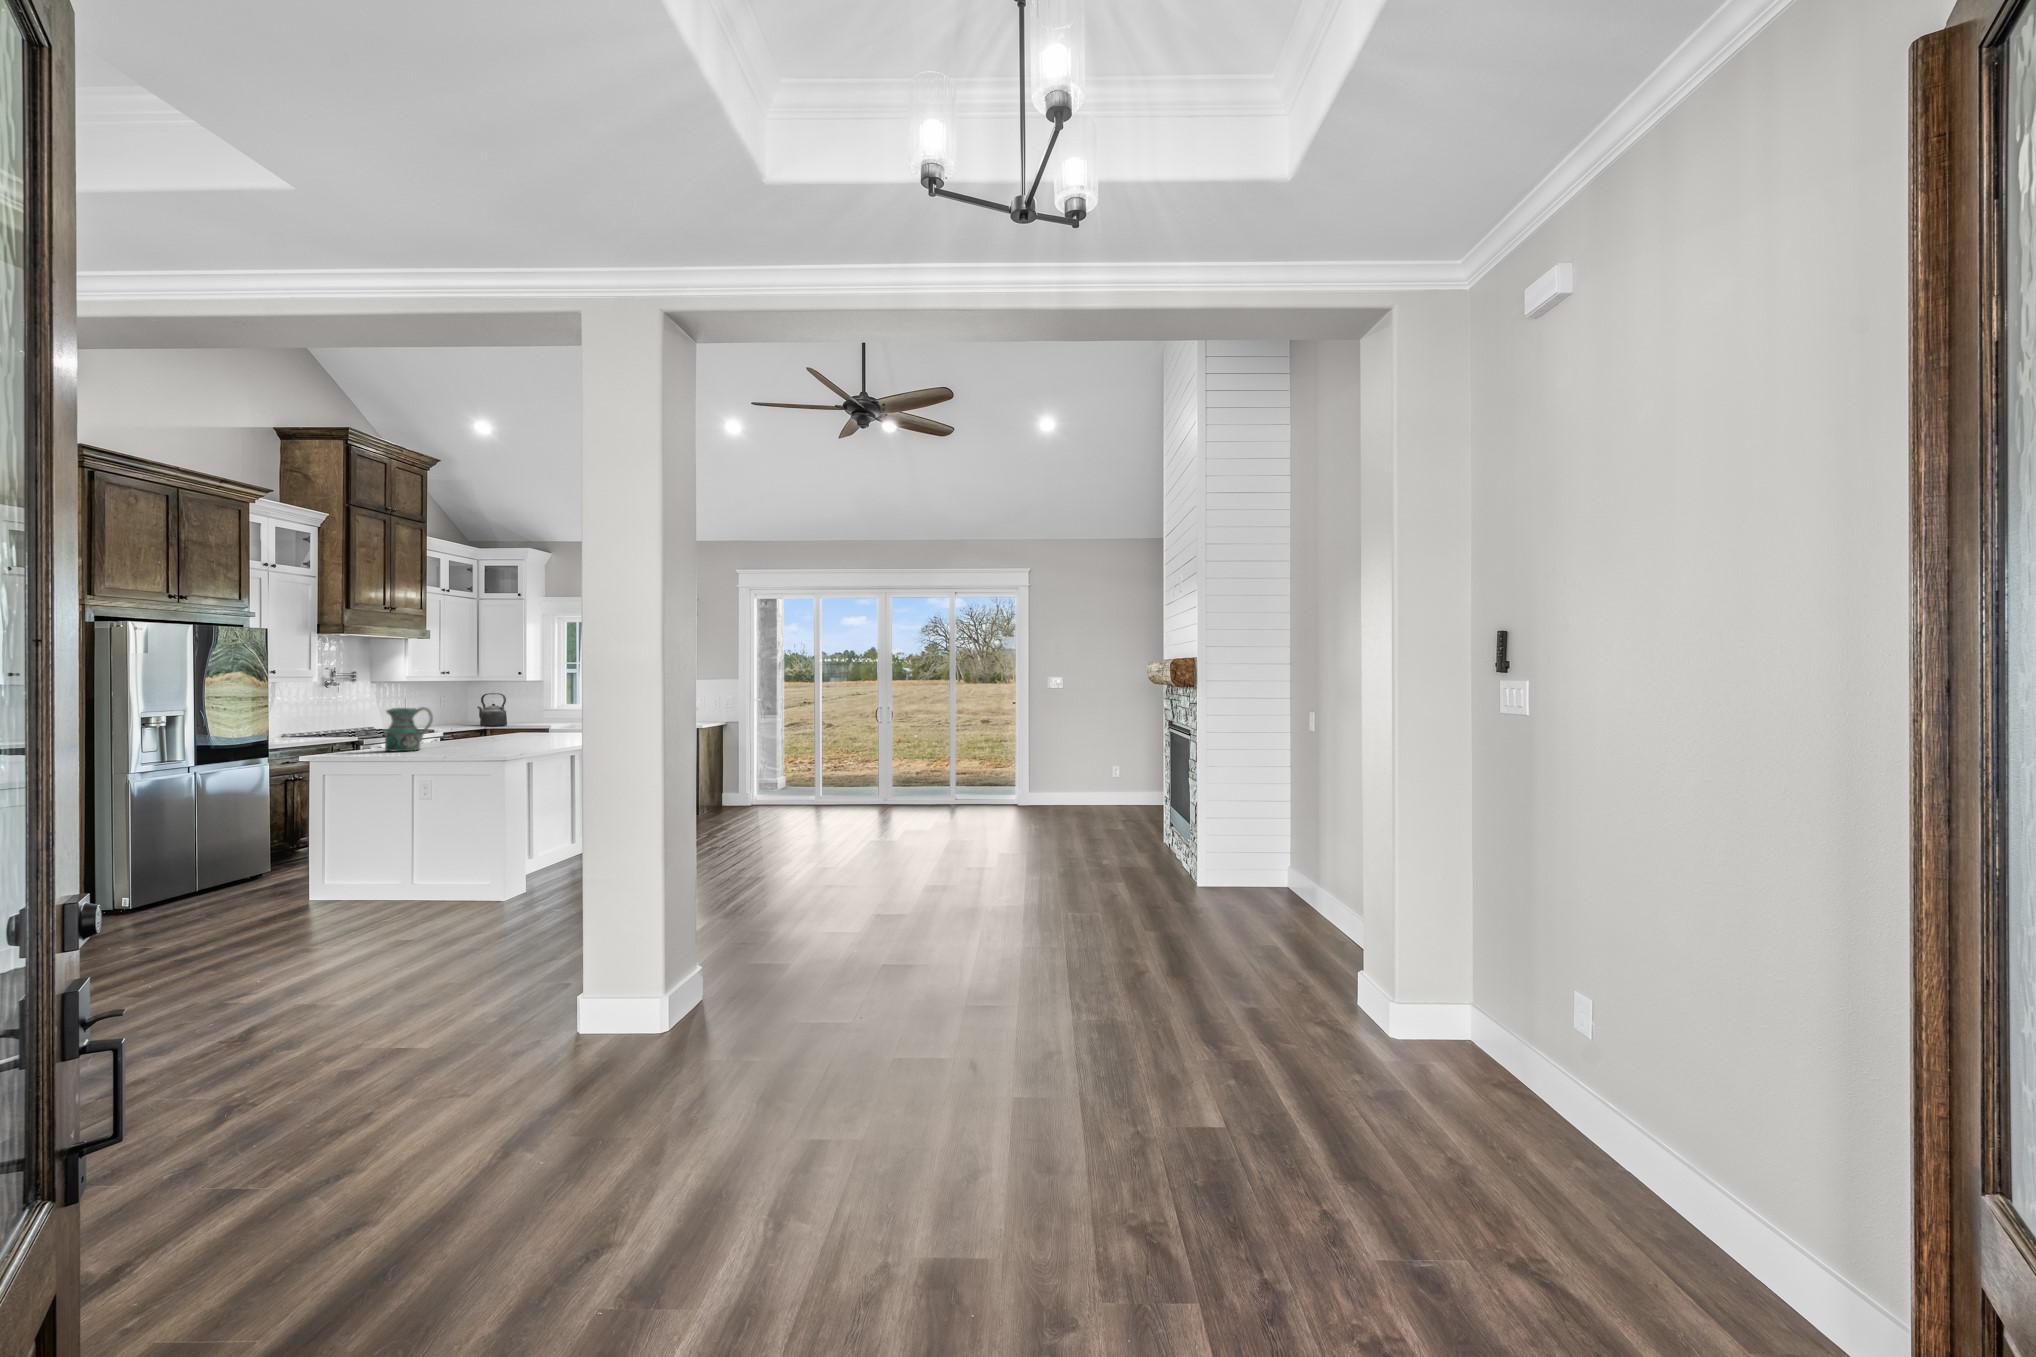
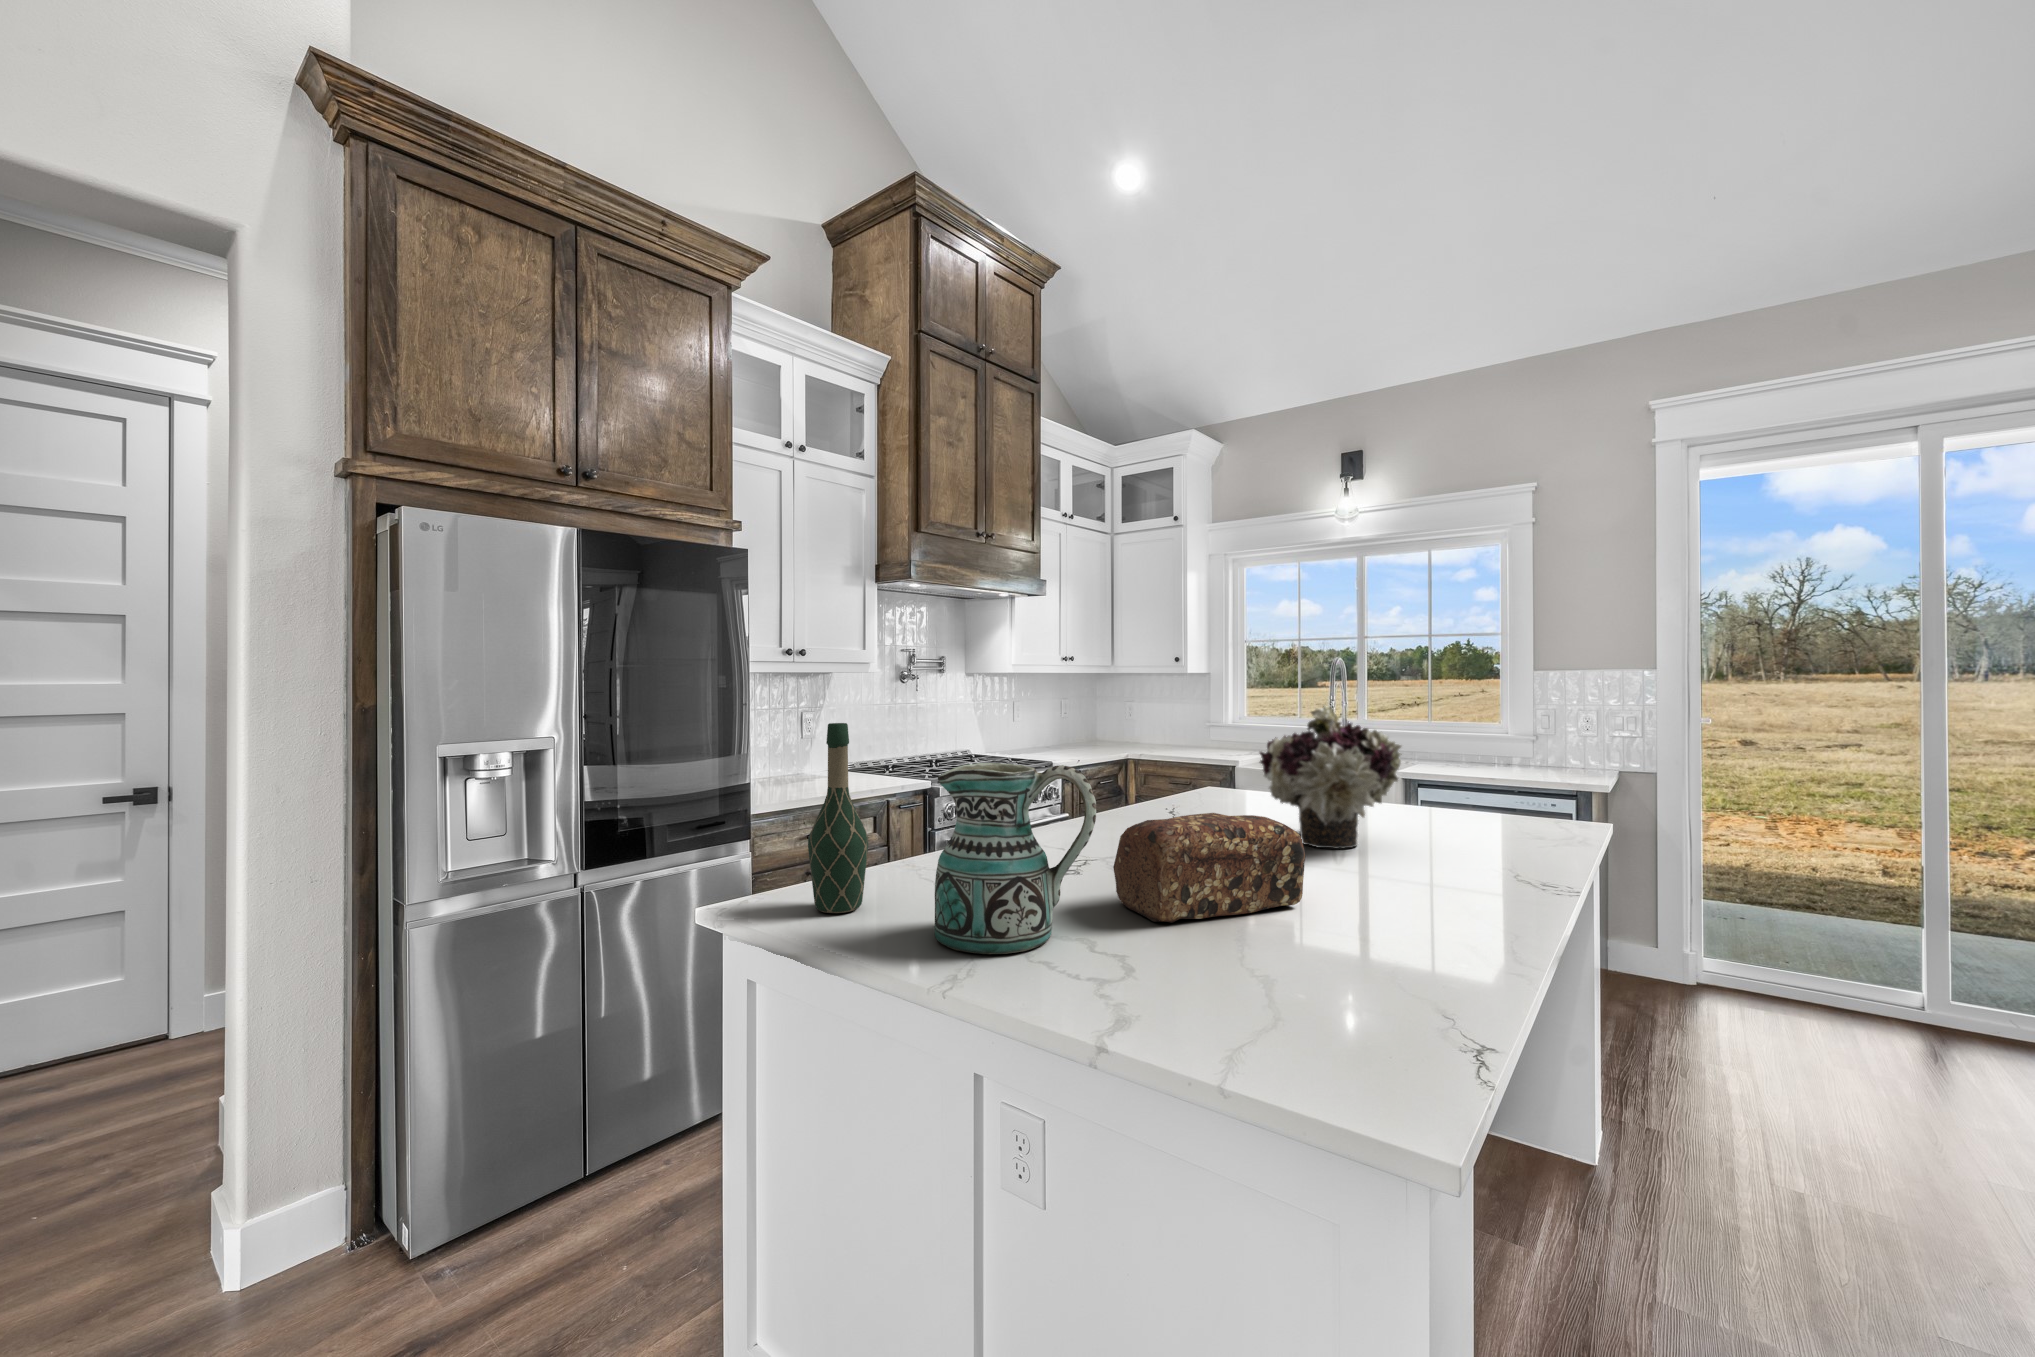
kettle: present [477,693,507,726] -> none [1113,693,1158,750]
flower arrangement: none [509,693,554,739] -> present [1260,705,1402,849]
wine bottle: none [339,699,360,751] -> present [808,723,868,913]
bread loaf: none [442,722,500,747] -> present [1113,813,1305,923]

